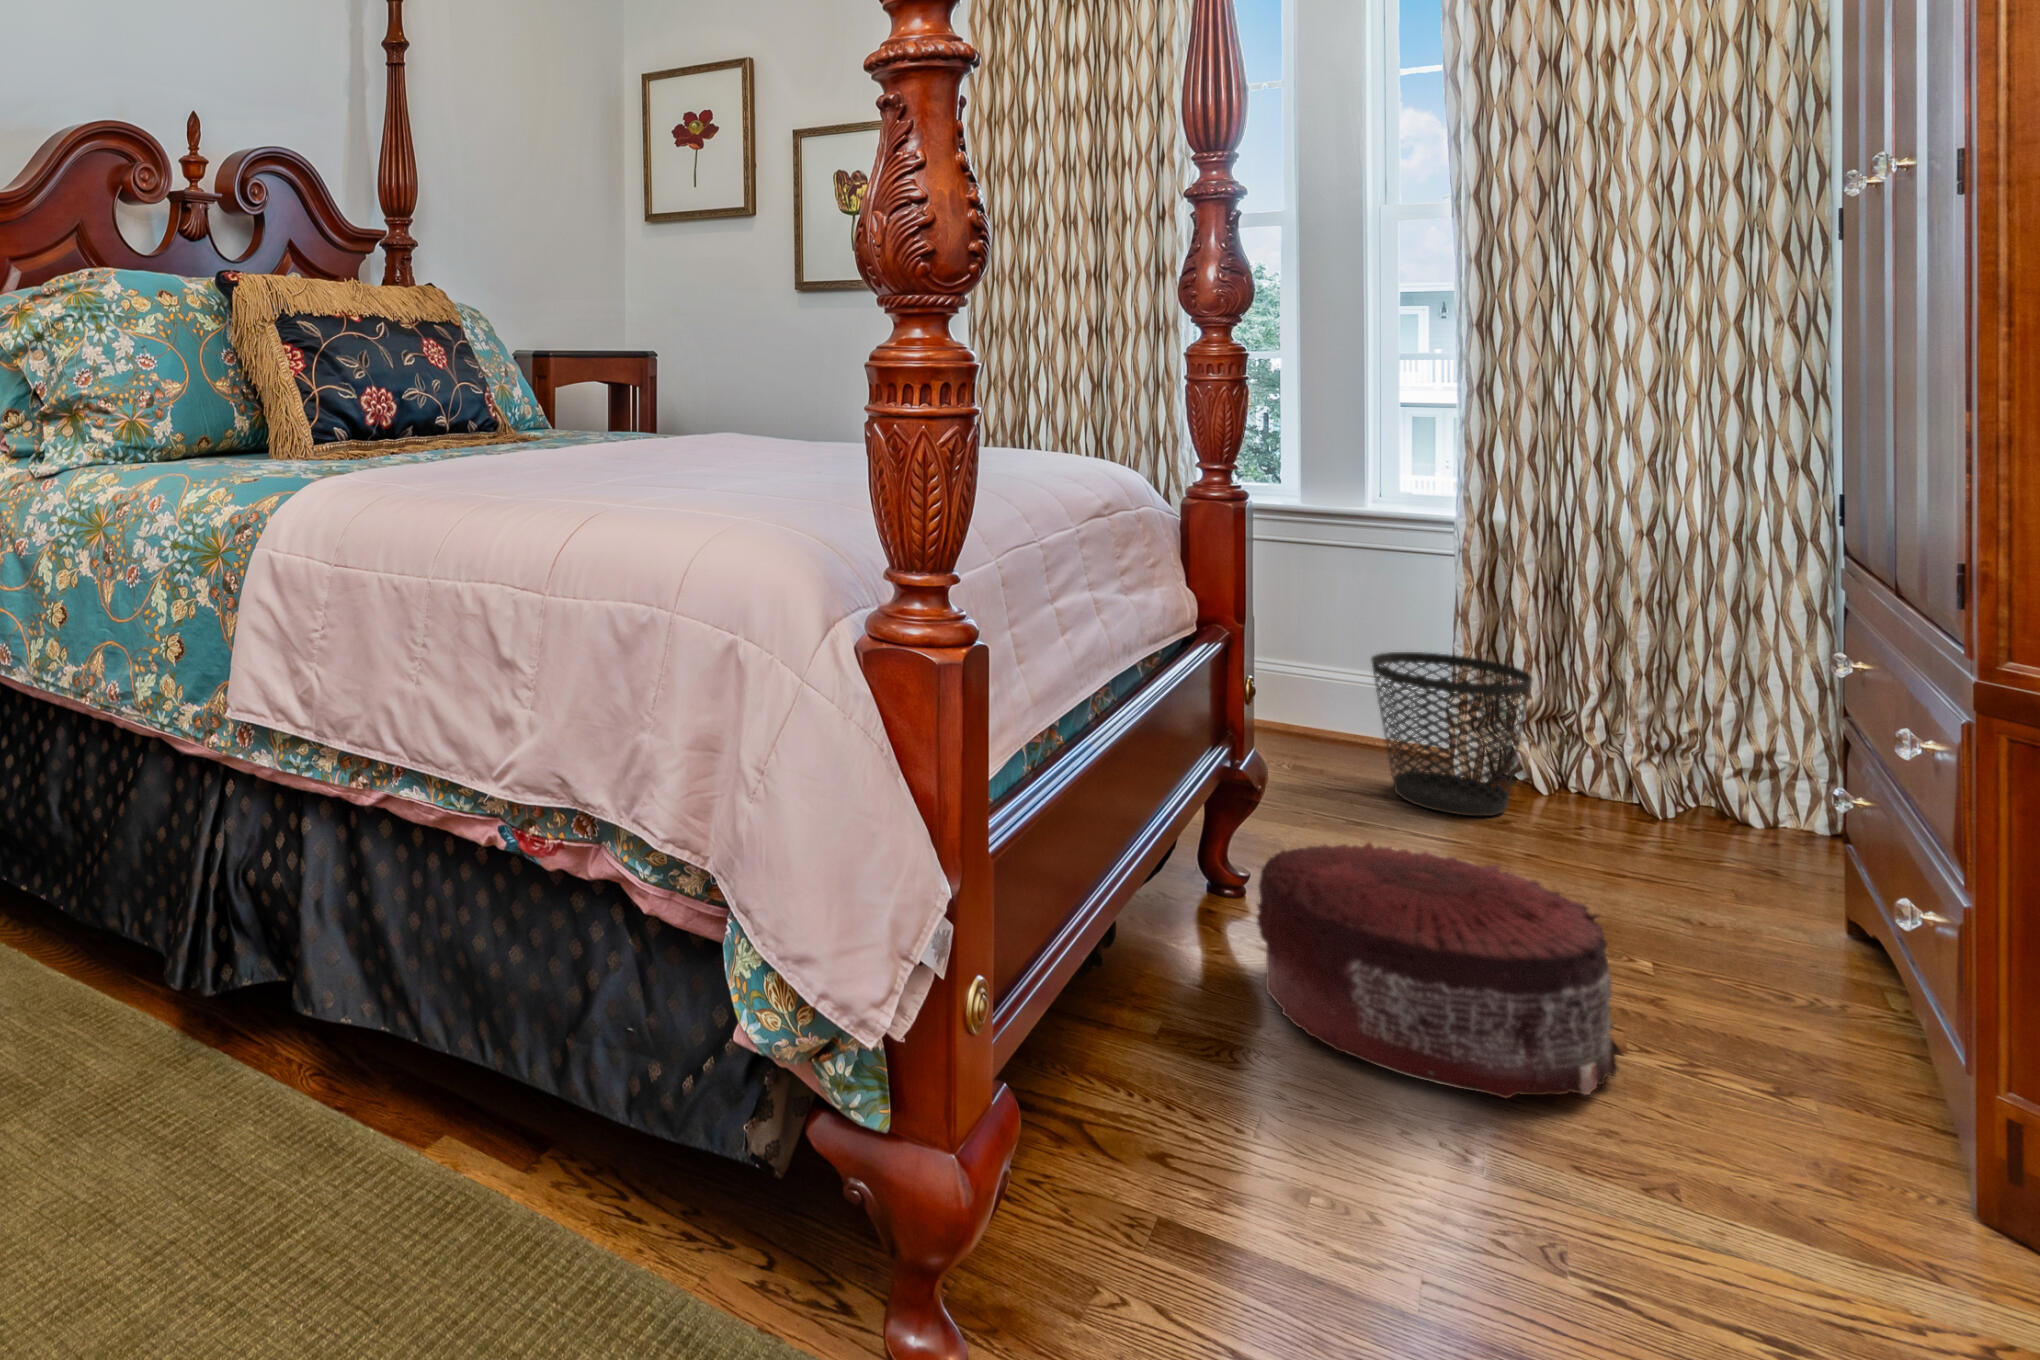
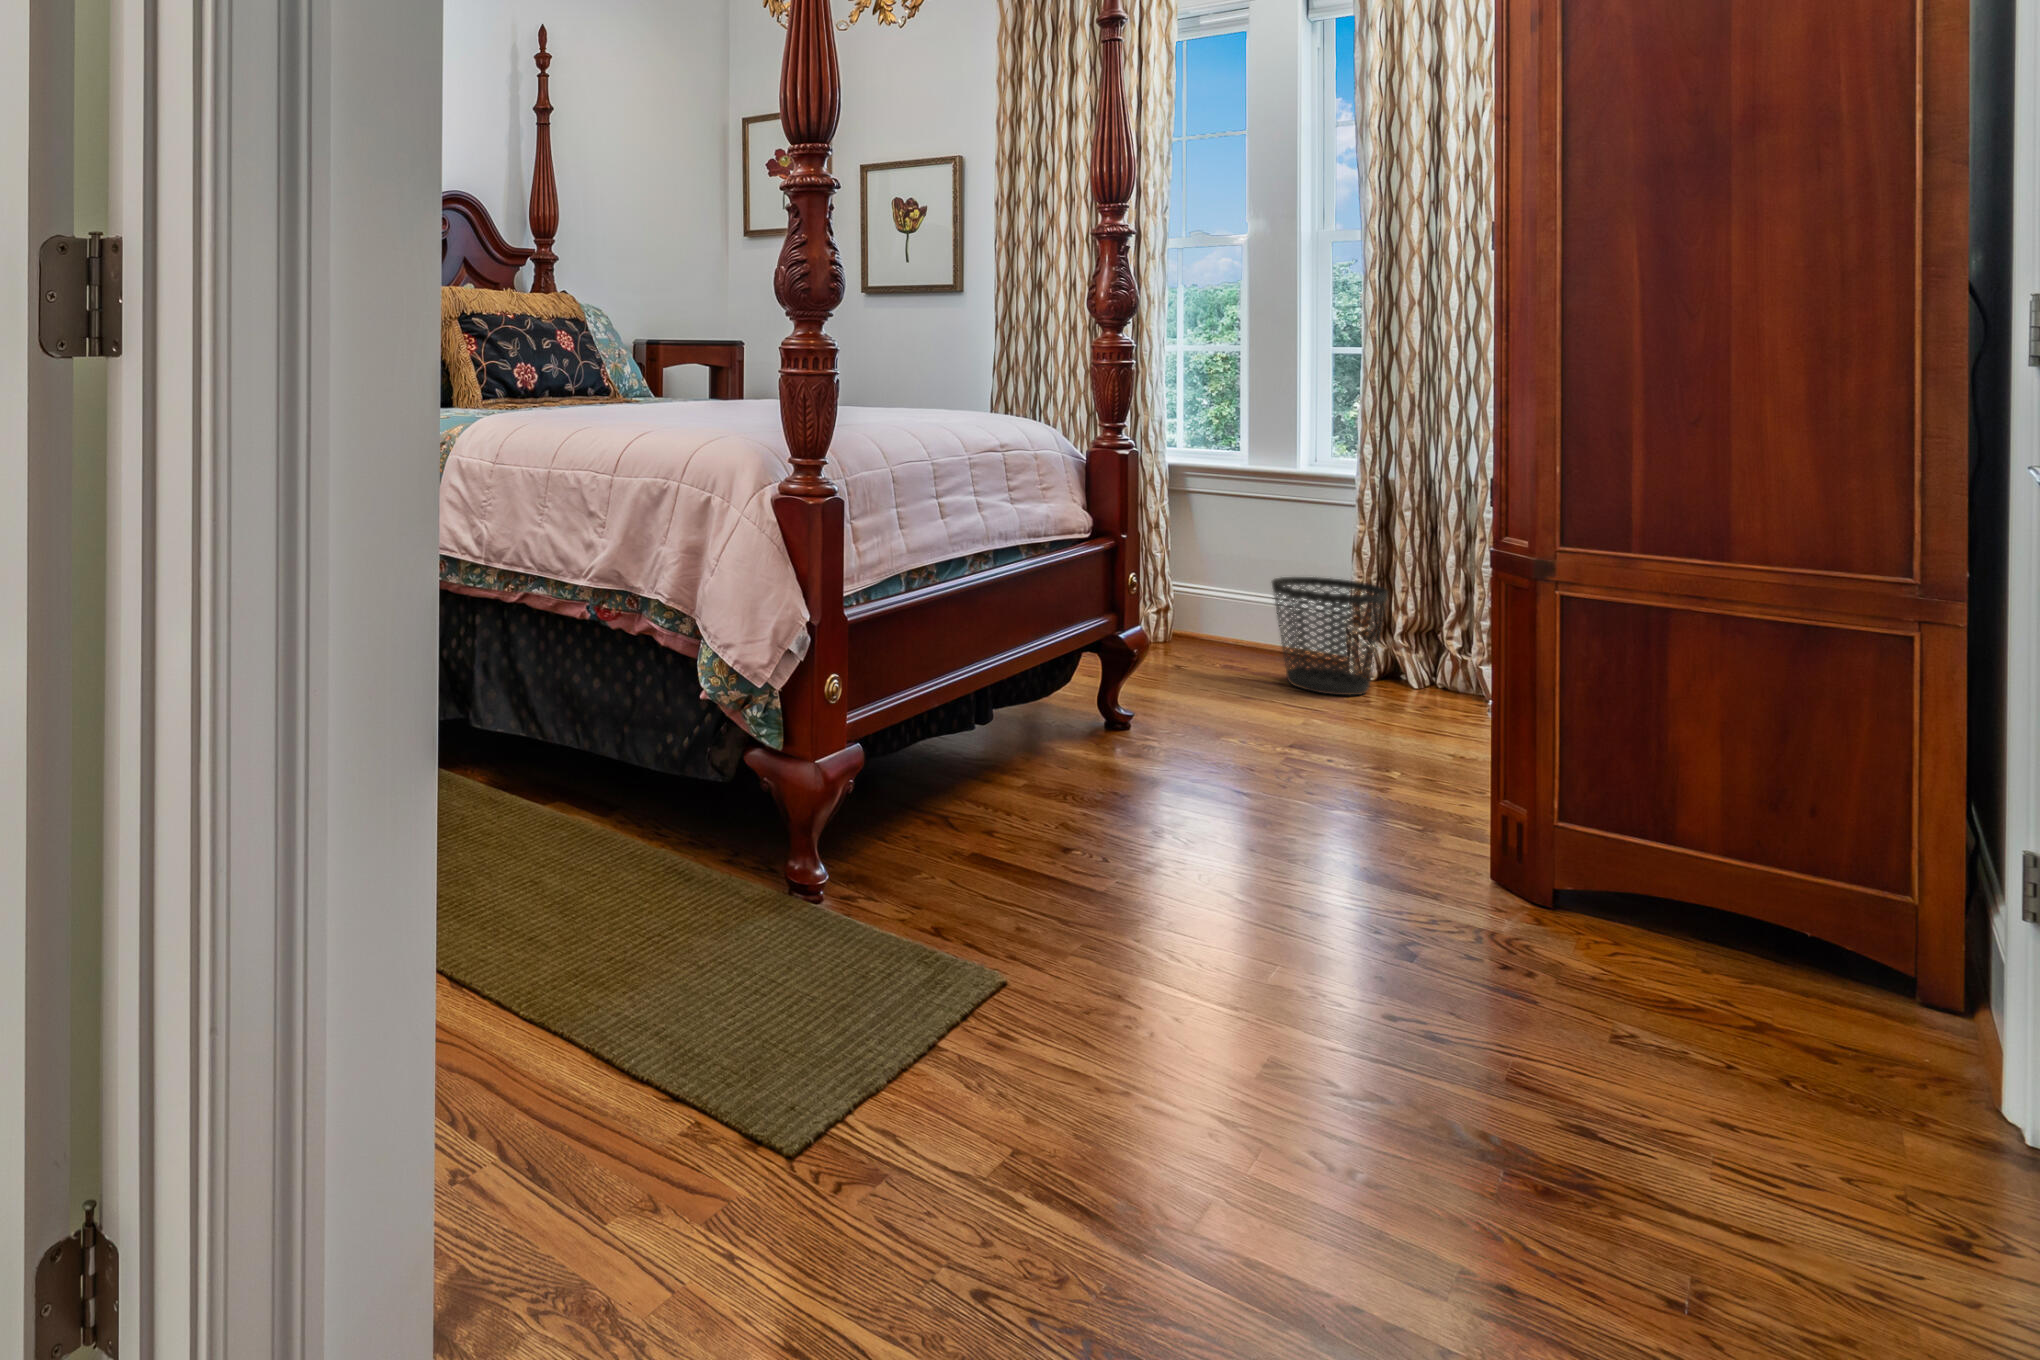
pouf: present [1257,841,1622,1099] -> none [1092,675,1312,811]

